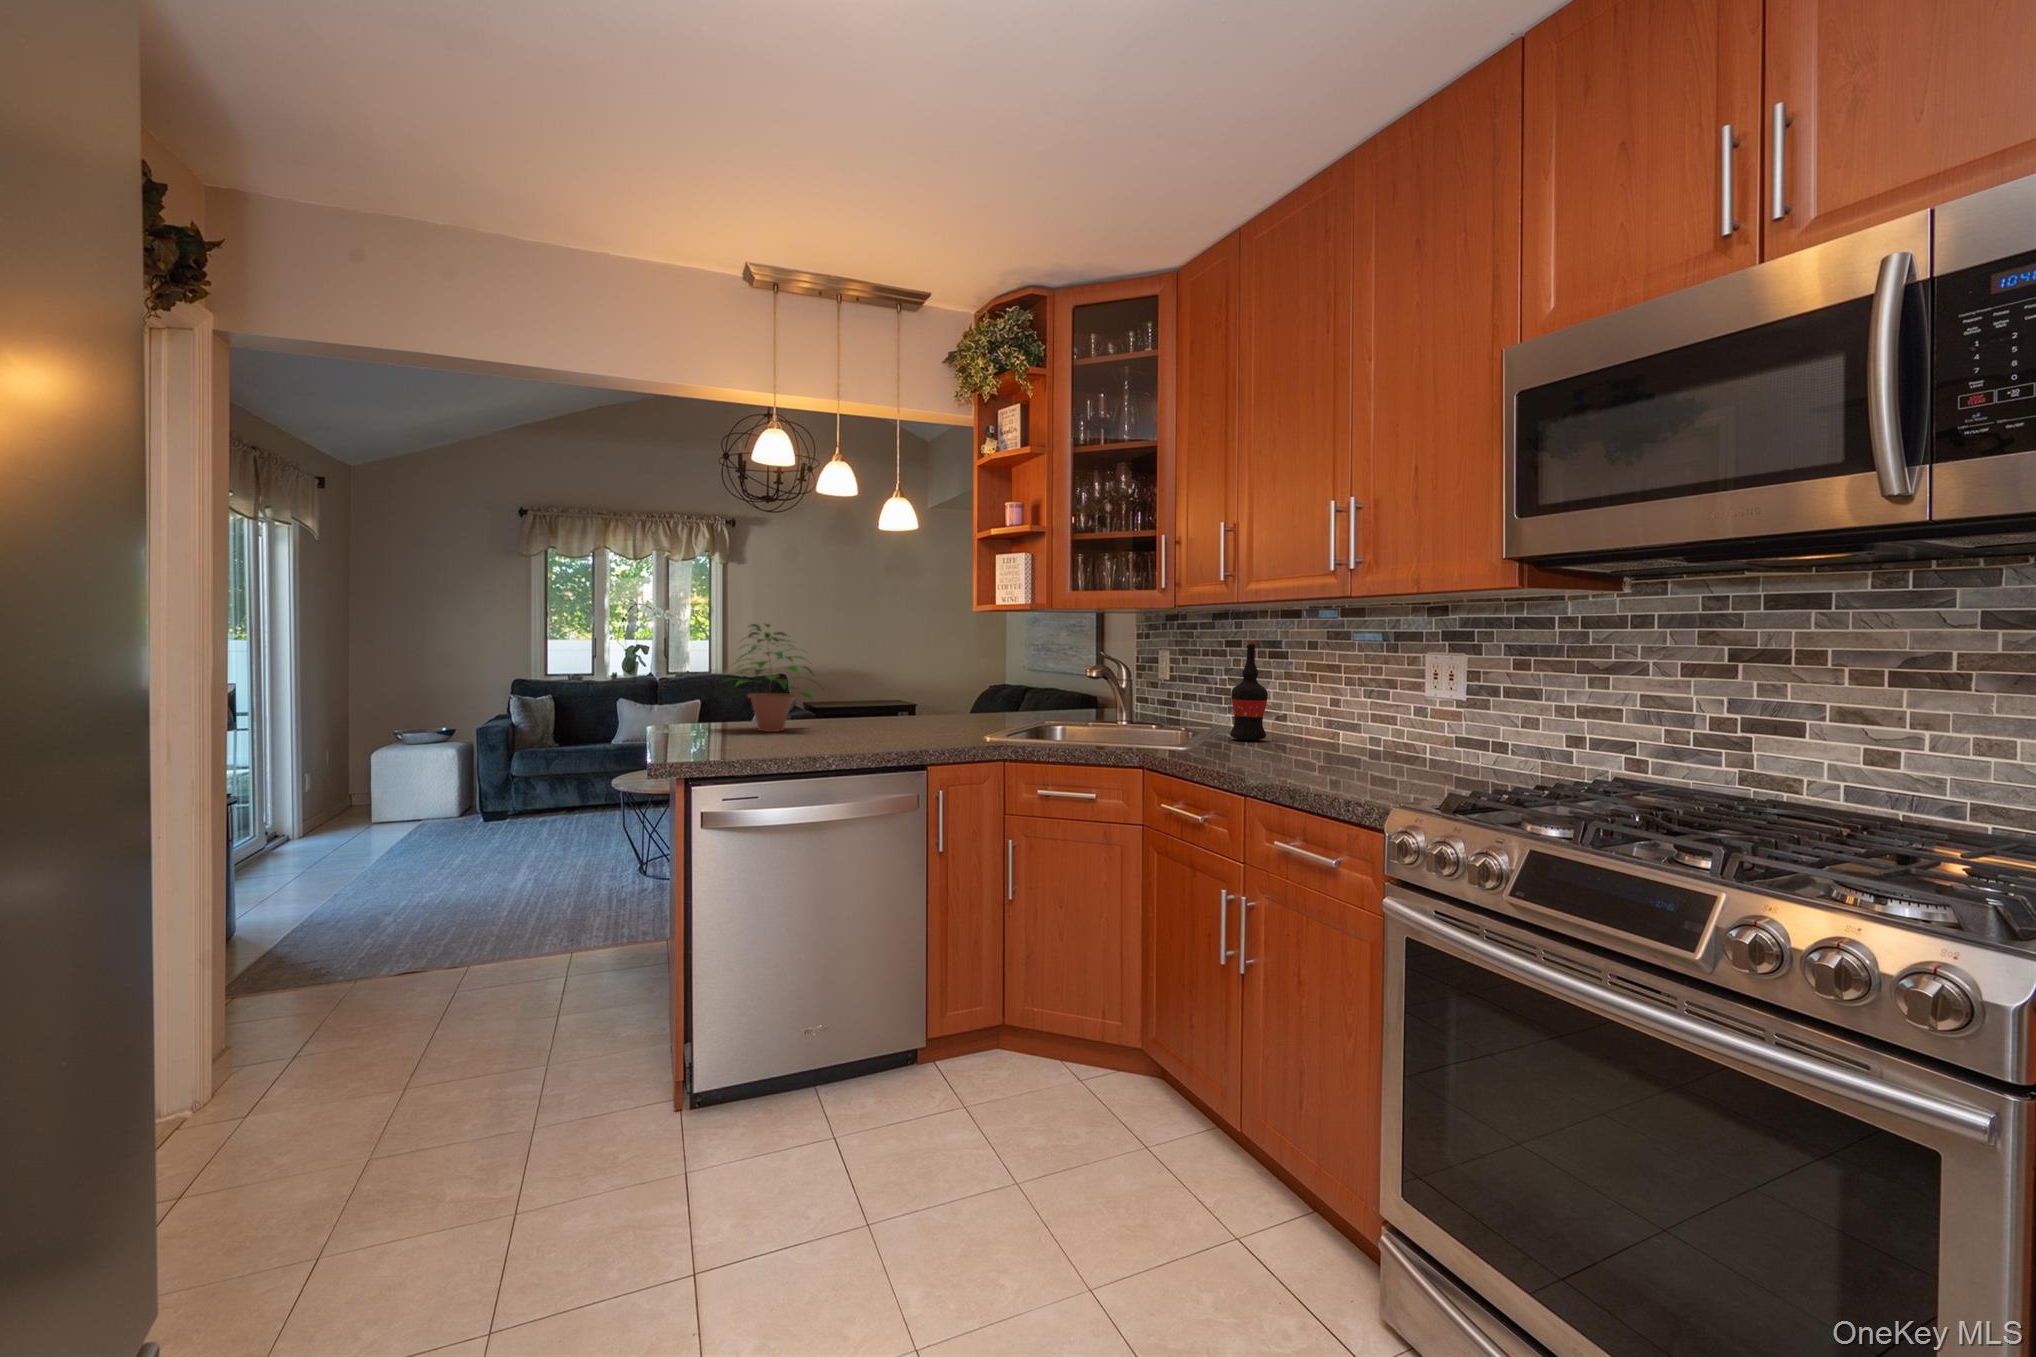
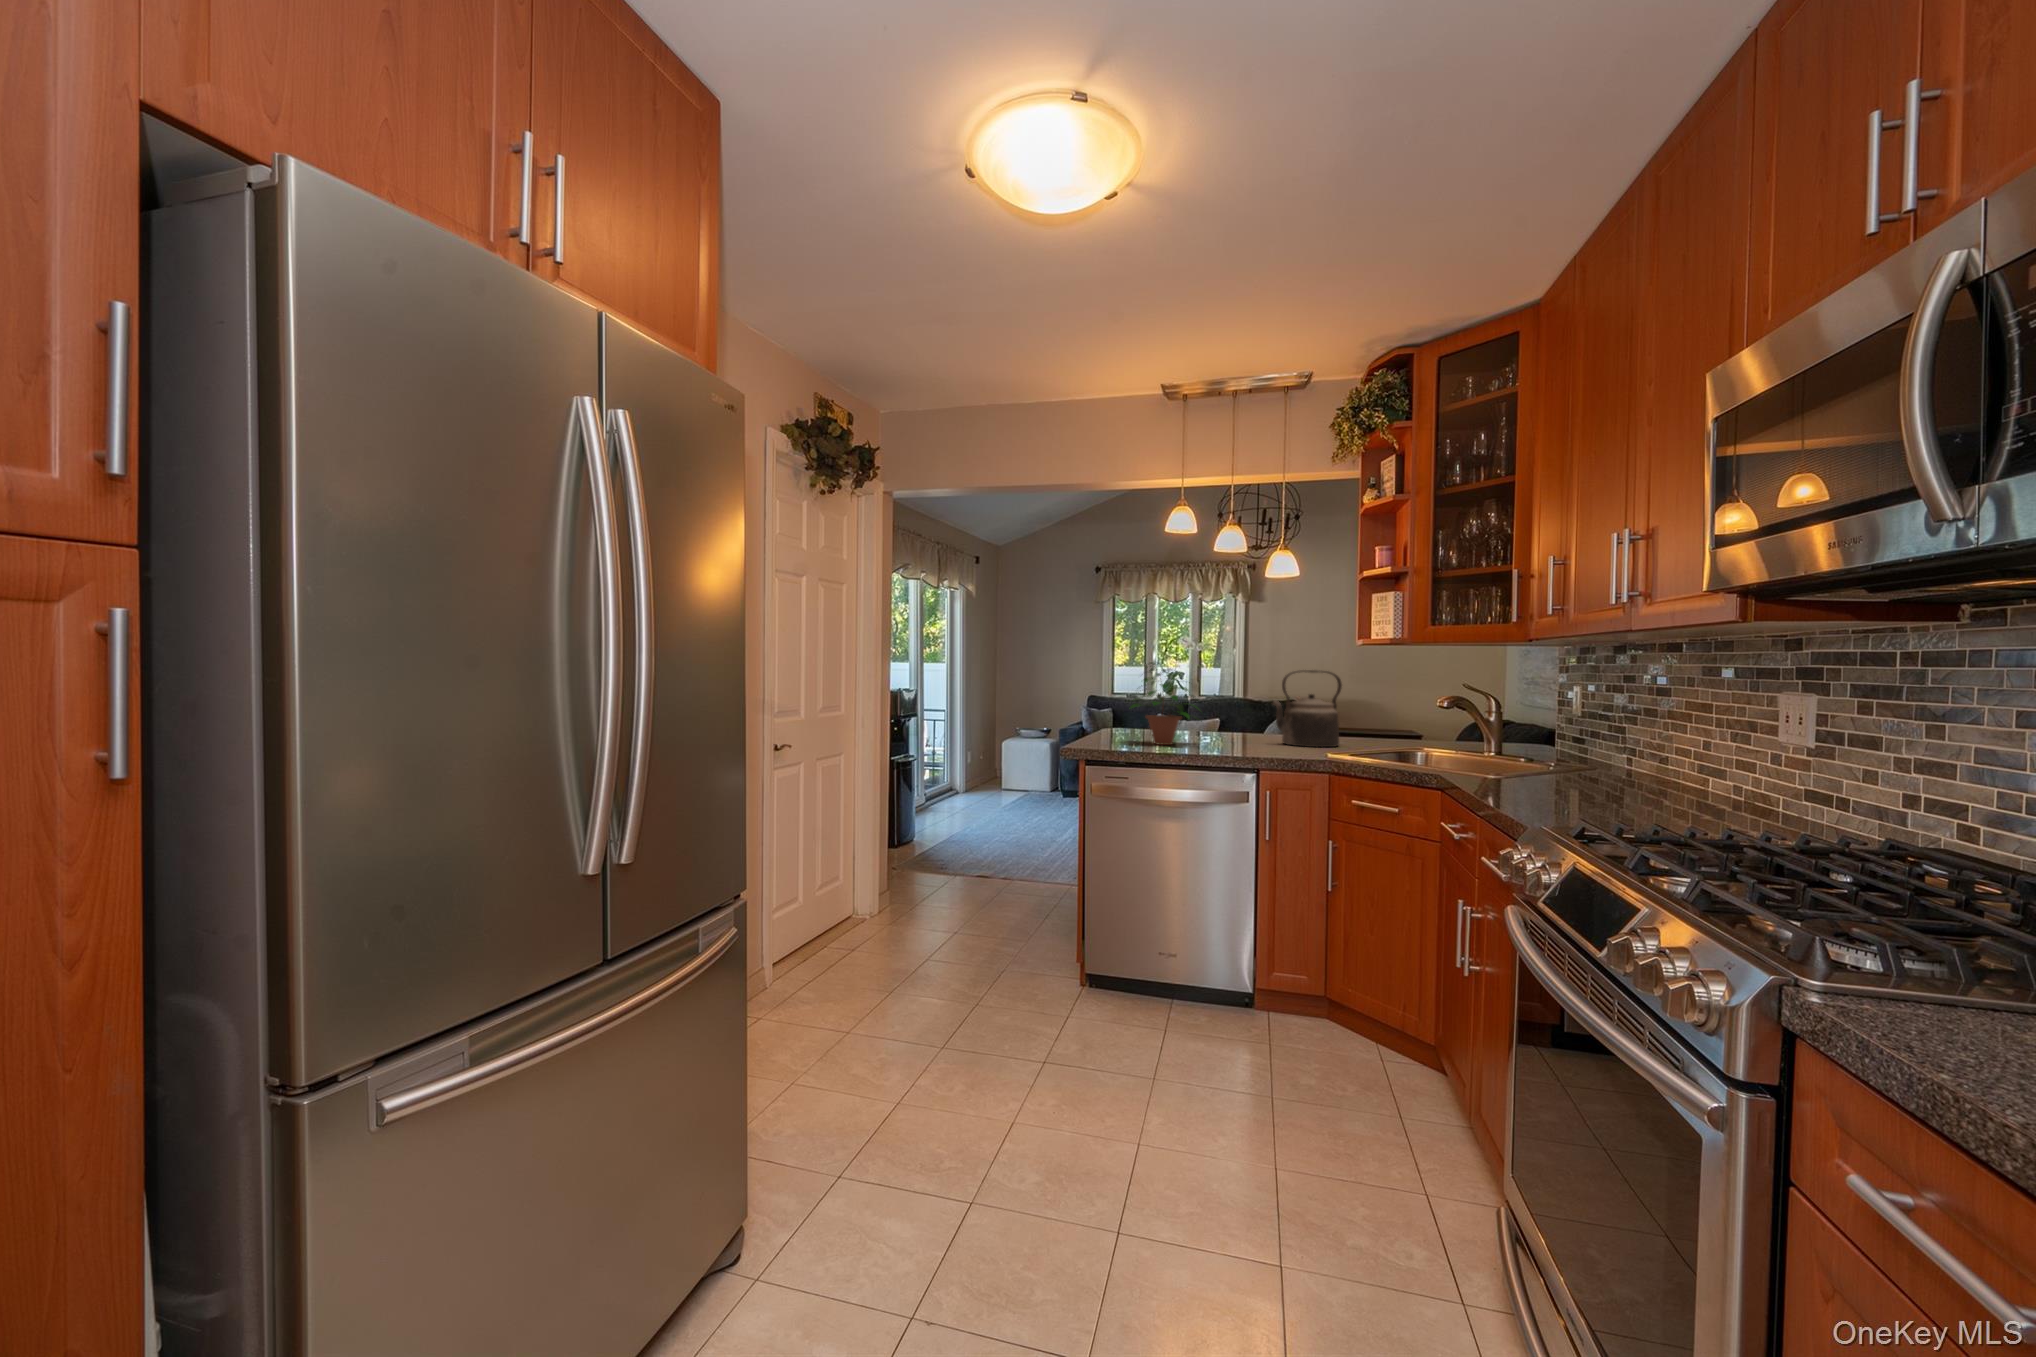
kettle: none [886,637,955,724] -> present [1272,670,1342,747]
wine bottle: present [1230,640,1268,740] -> none [1587,674,1633,780]

